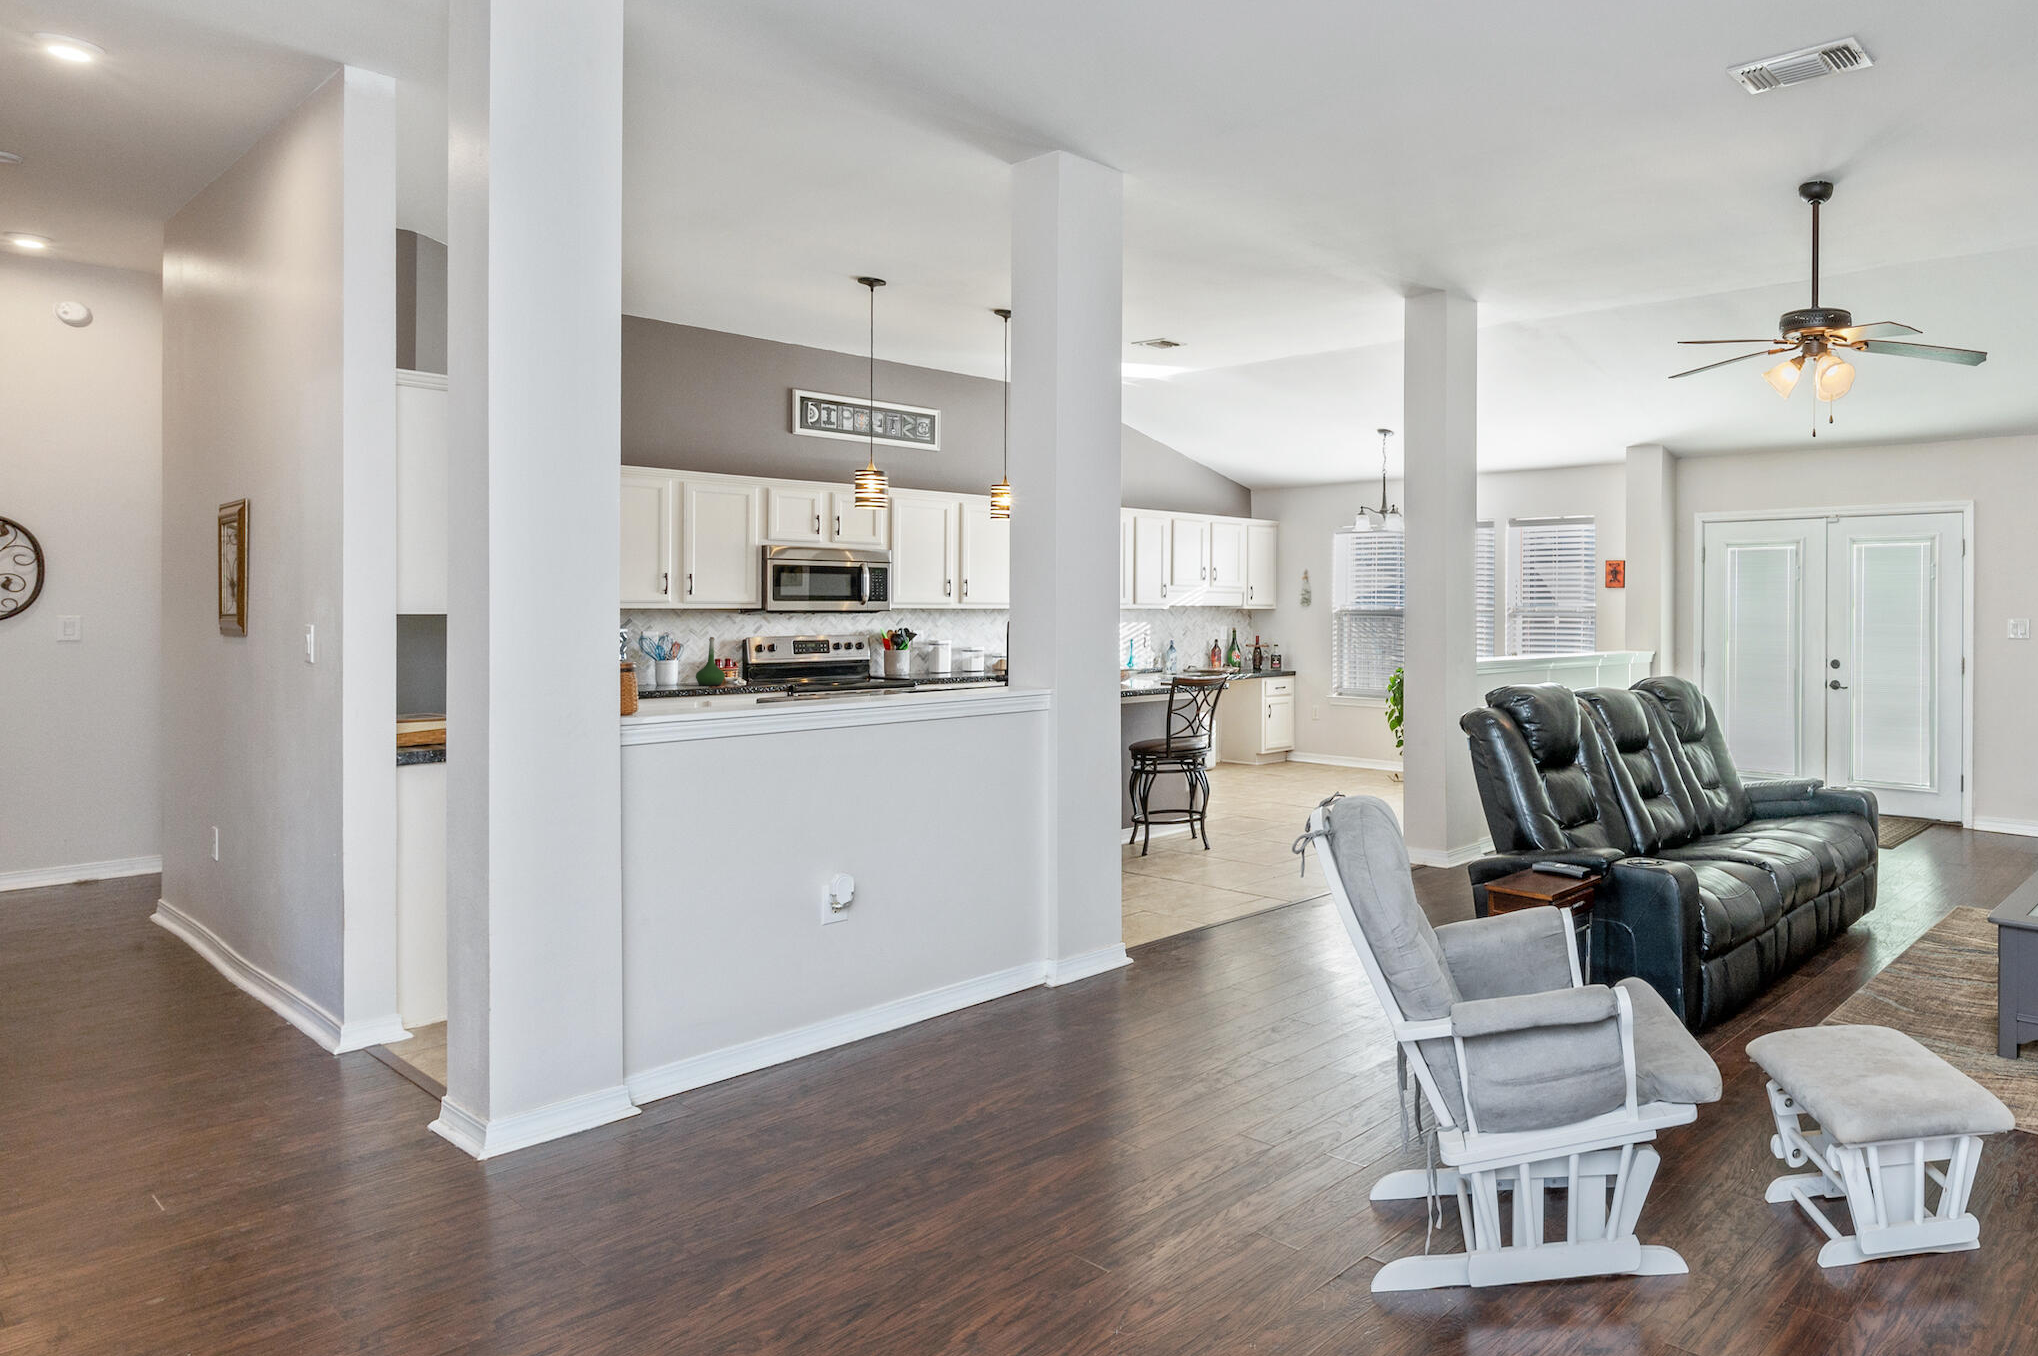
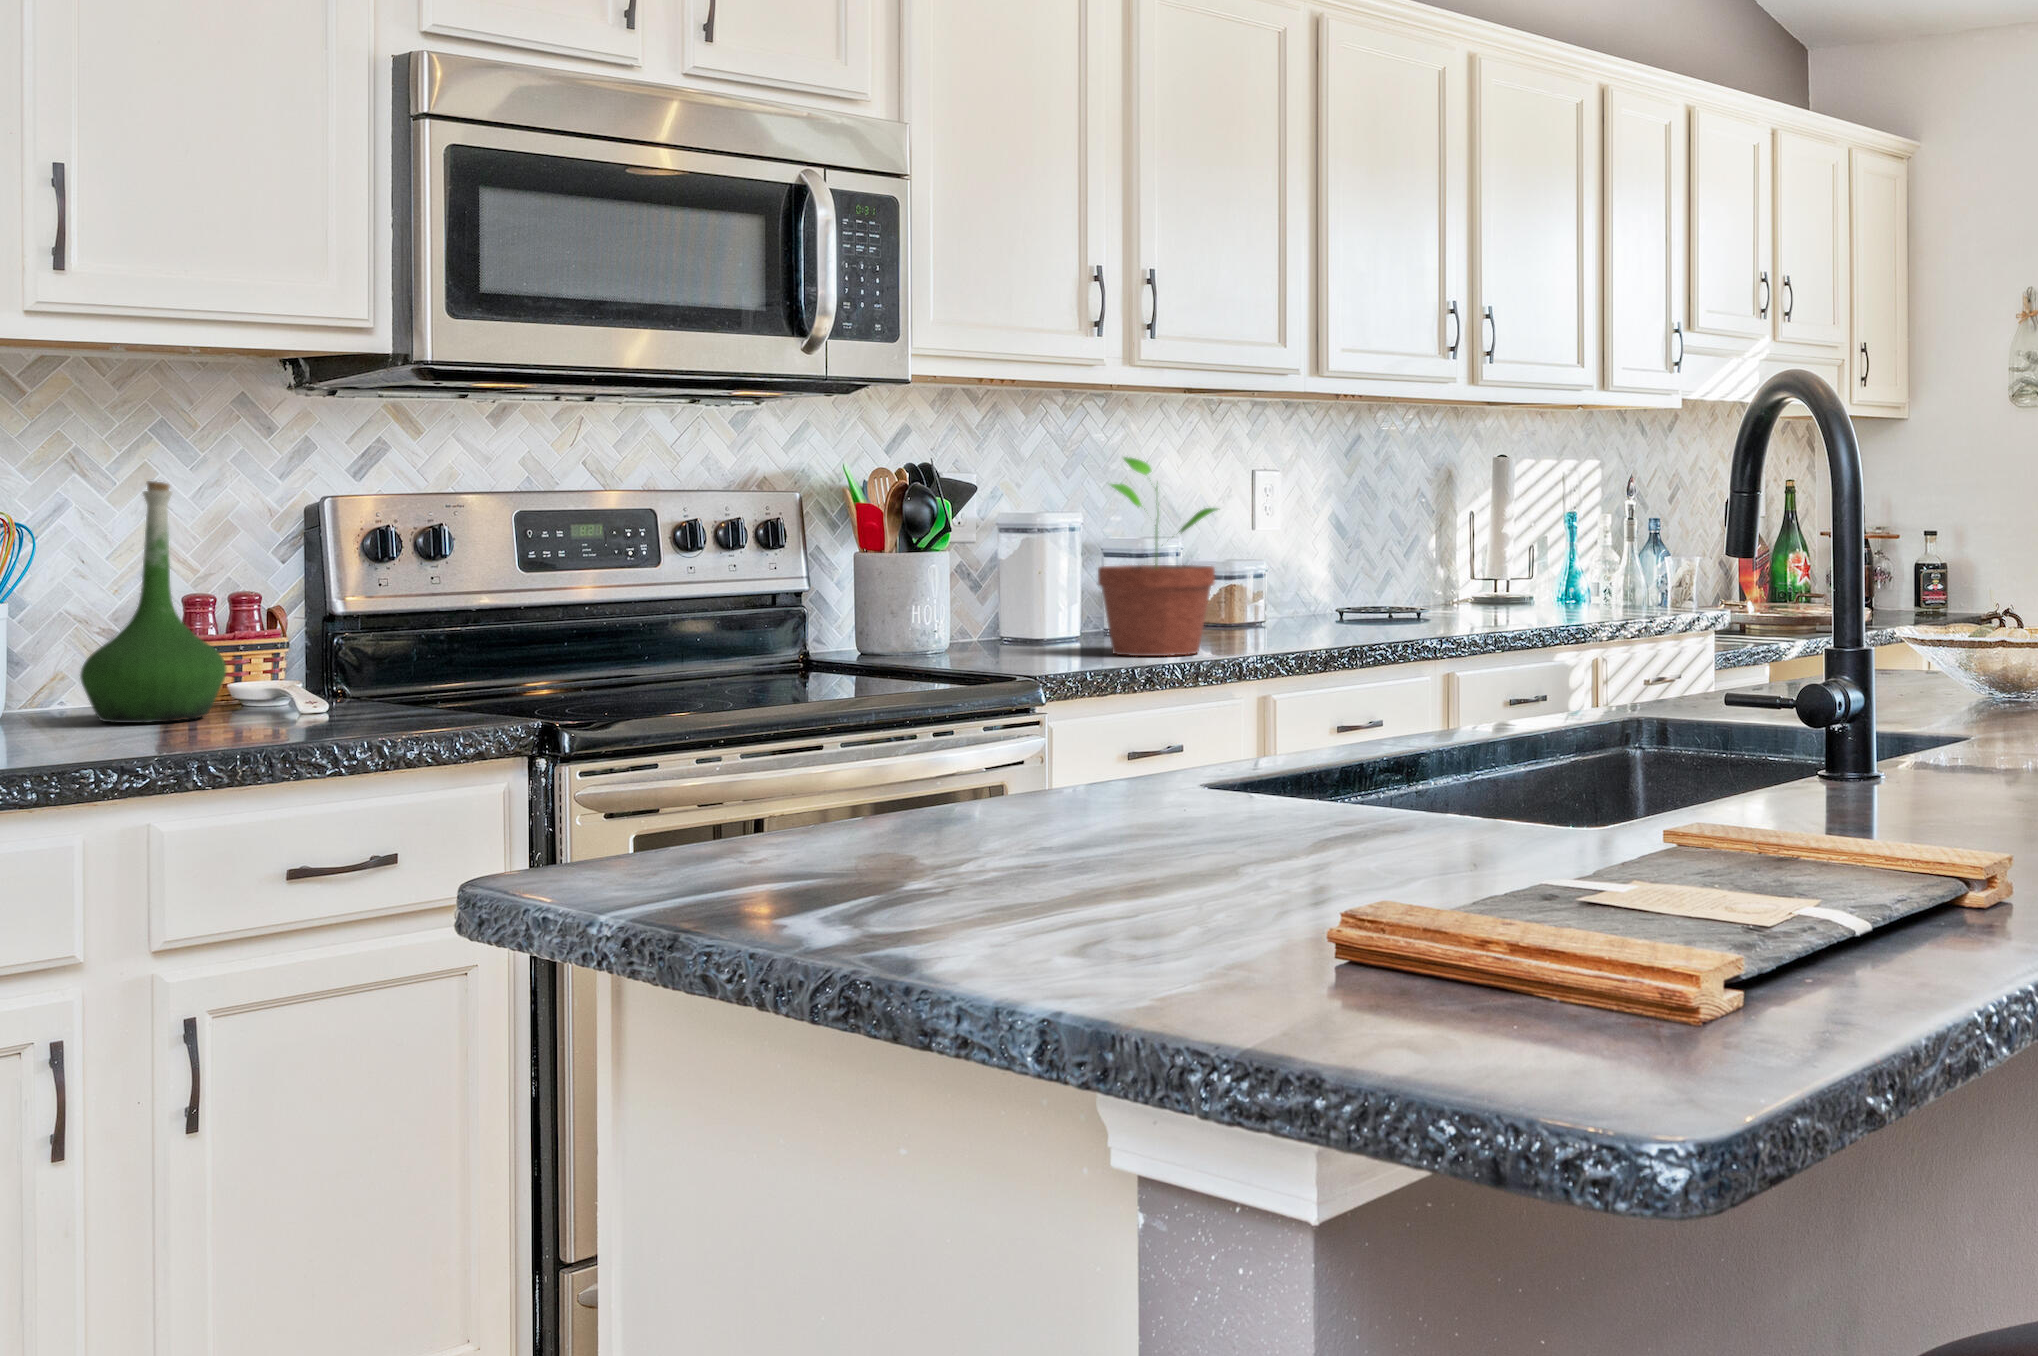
potted plant: none [943,628,975,679] -> present [1098,457,1217,656]

